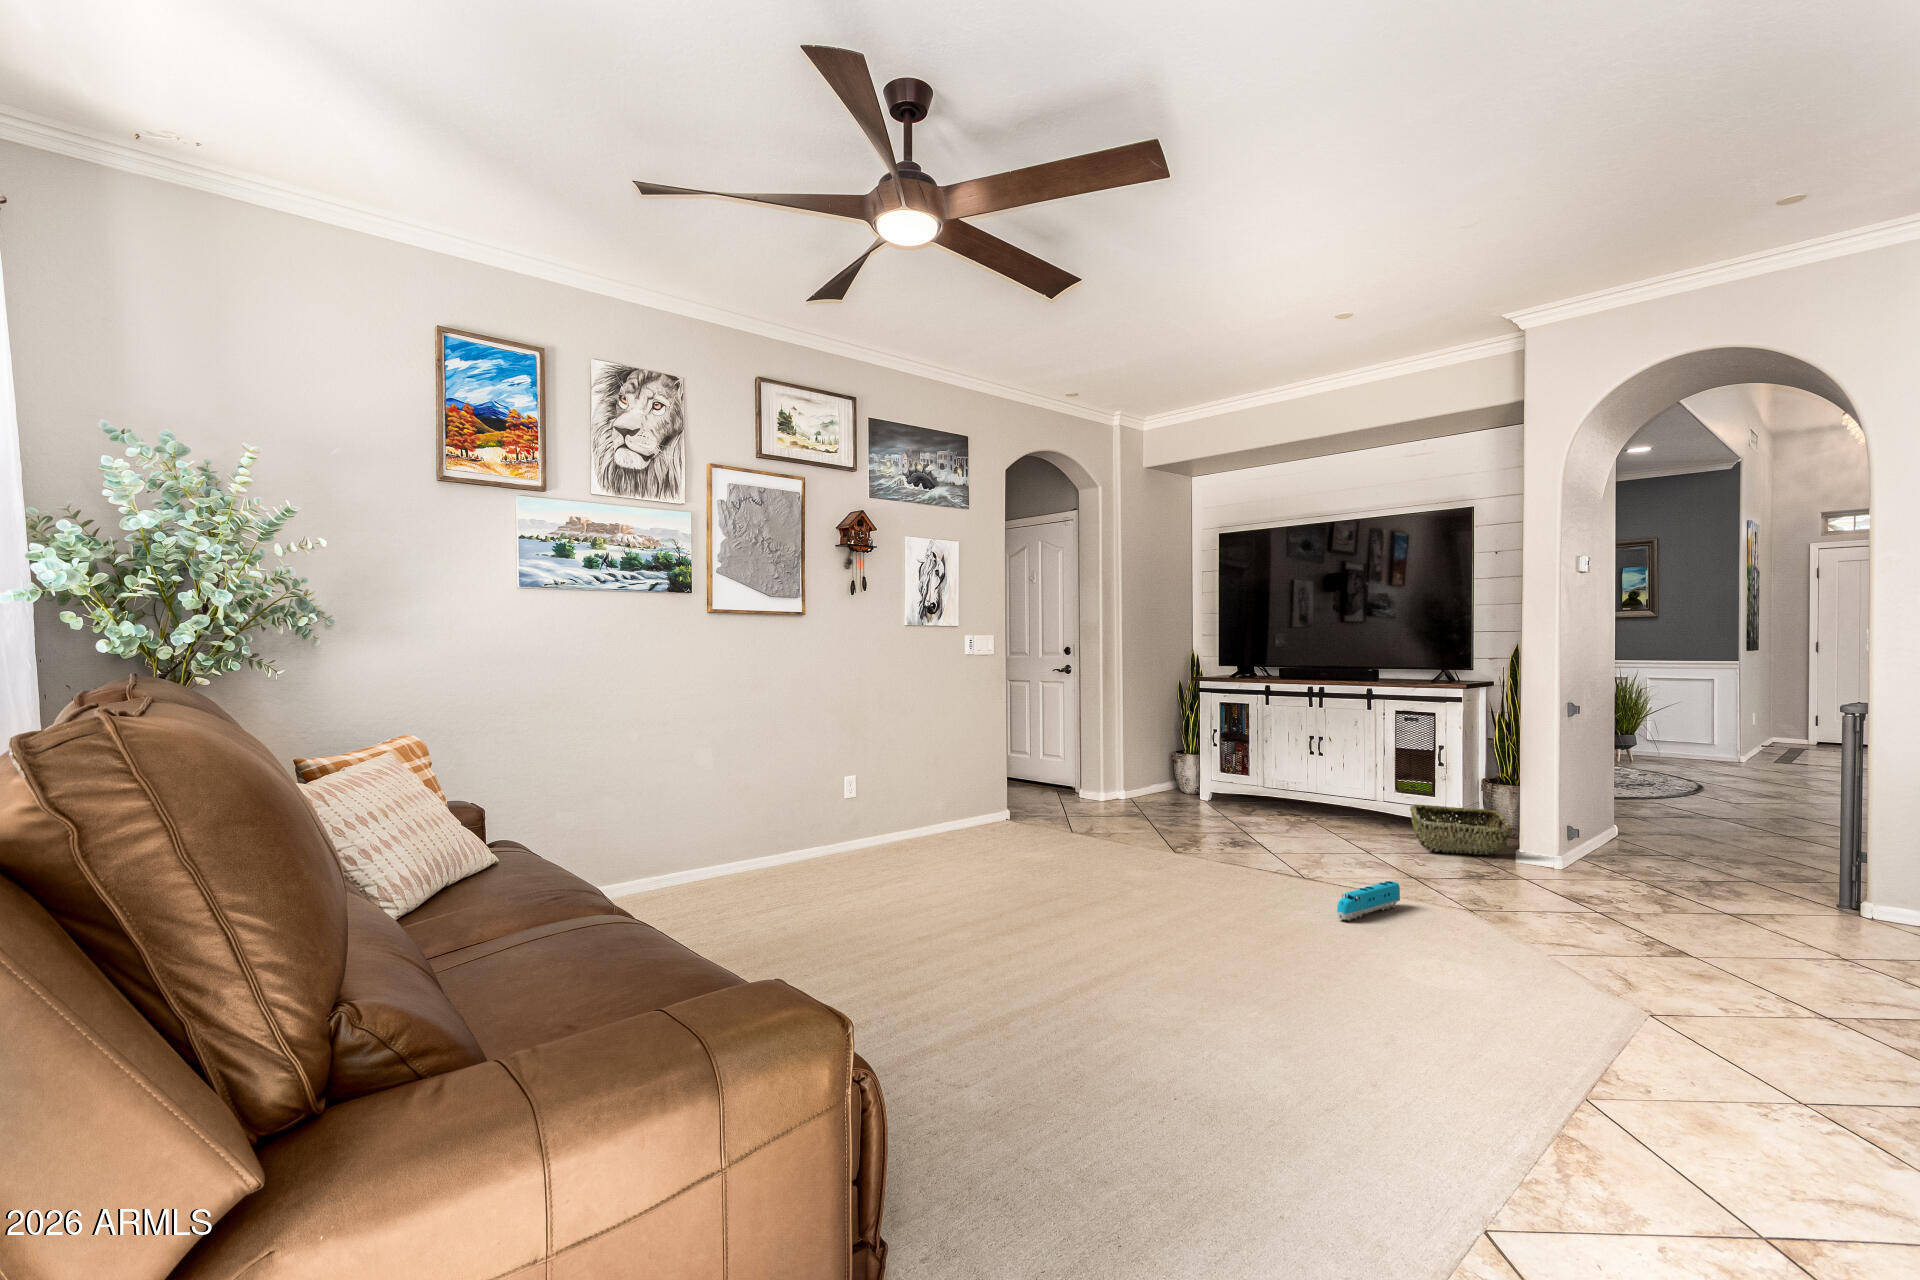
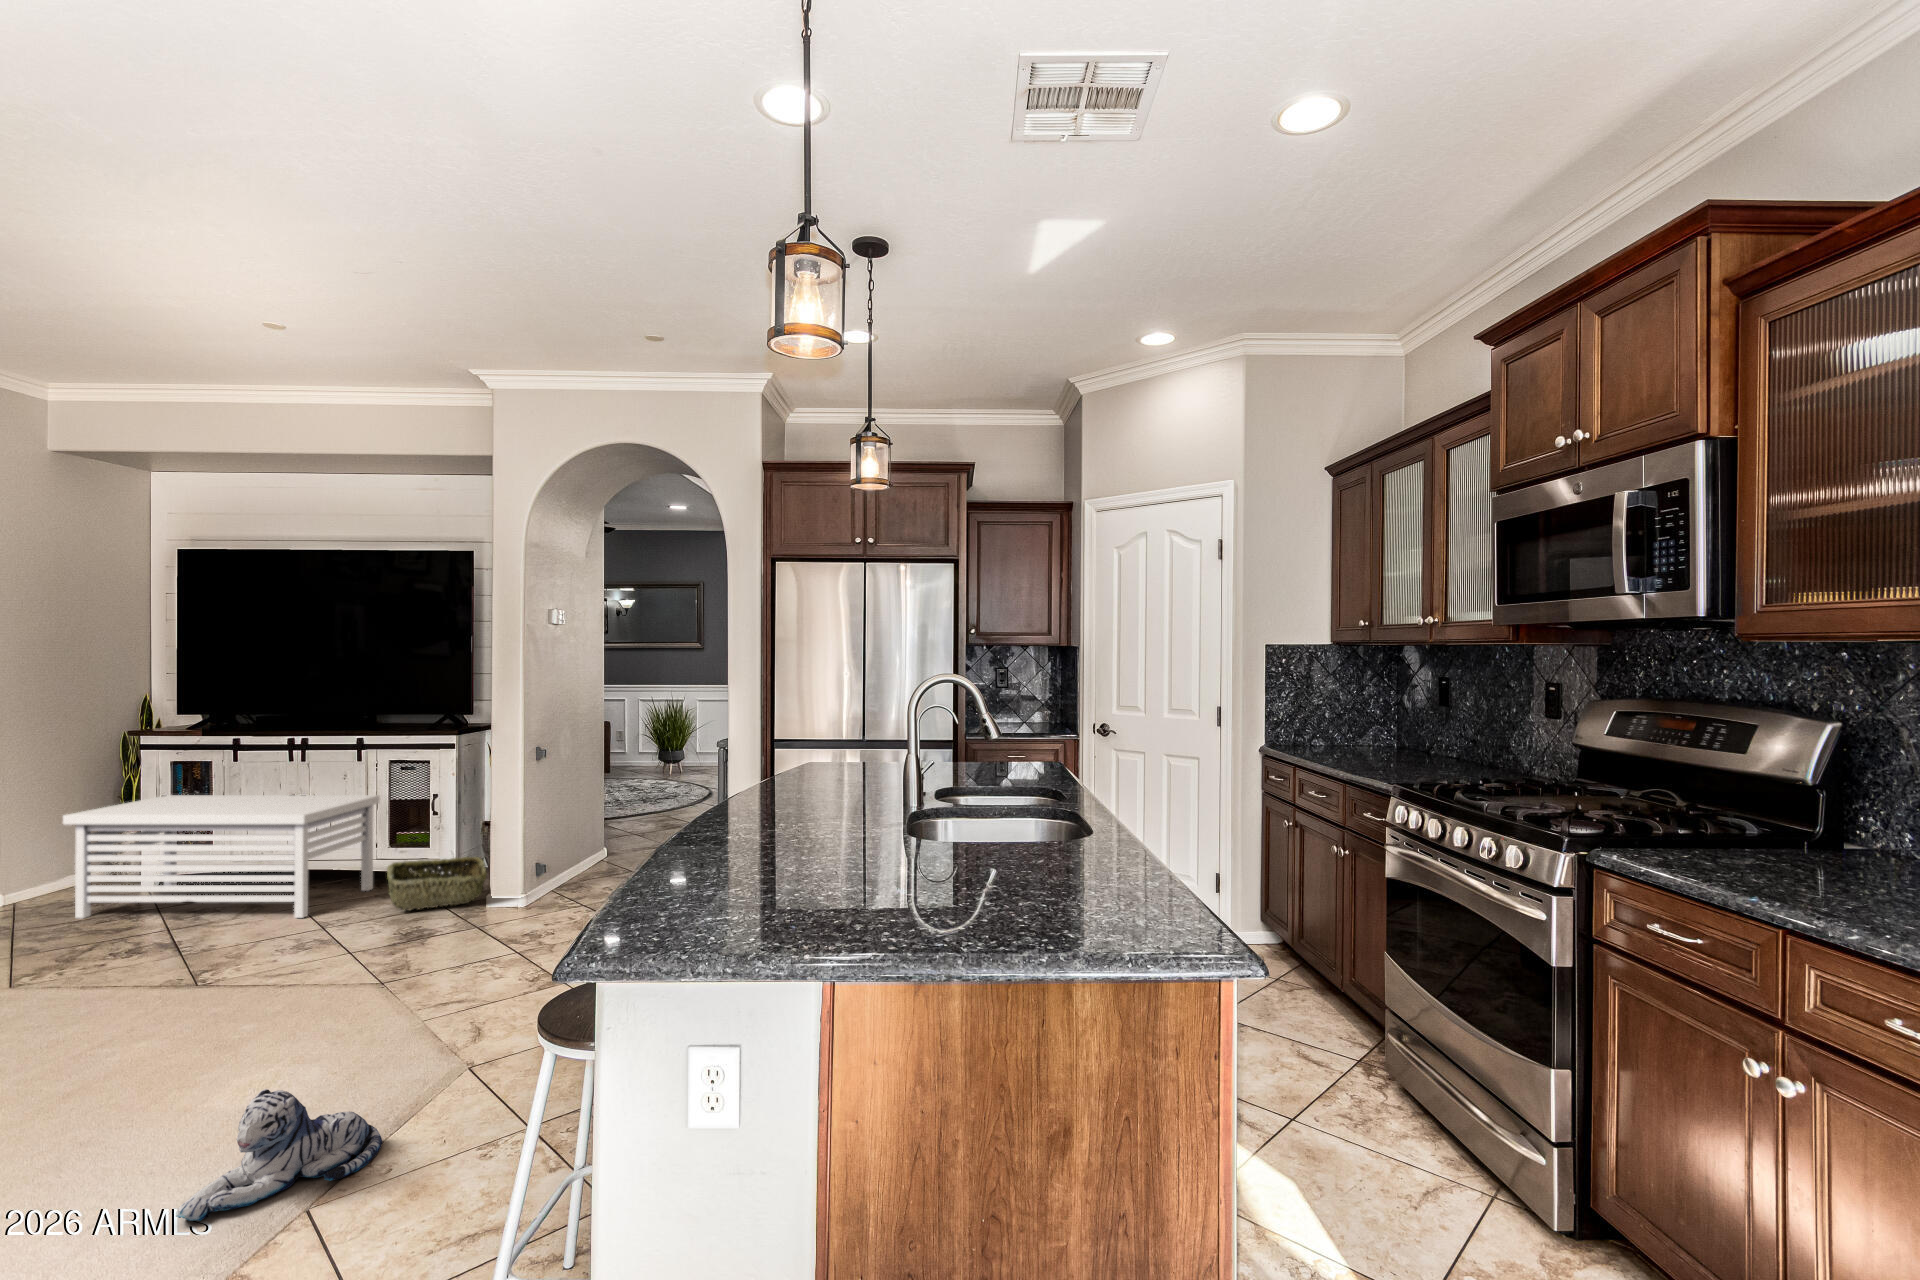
storage bench: none [1165,729,1390,842] -> present [63,795,380,918]
toy train: present [1337,881,1400,921] -> none [223,967,320,1030]
plush toy: none [1406,971,1567,1079] -> present [176,1089,383,1221]

